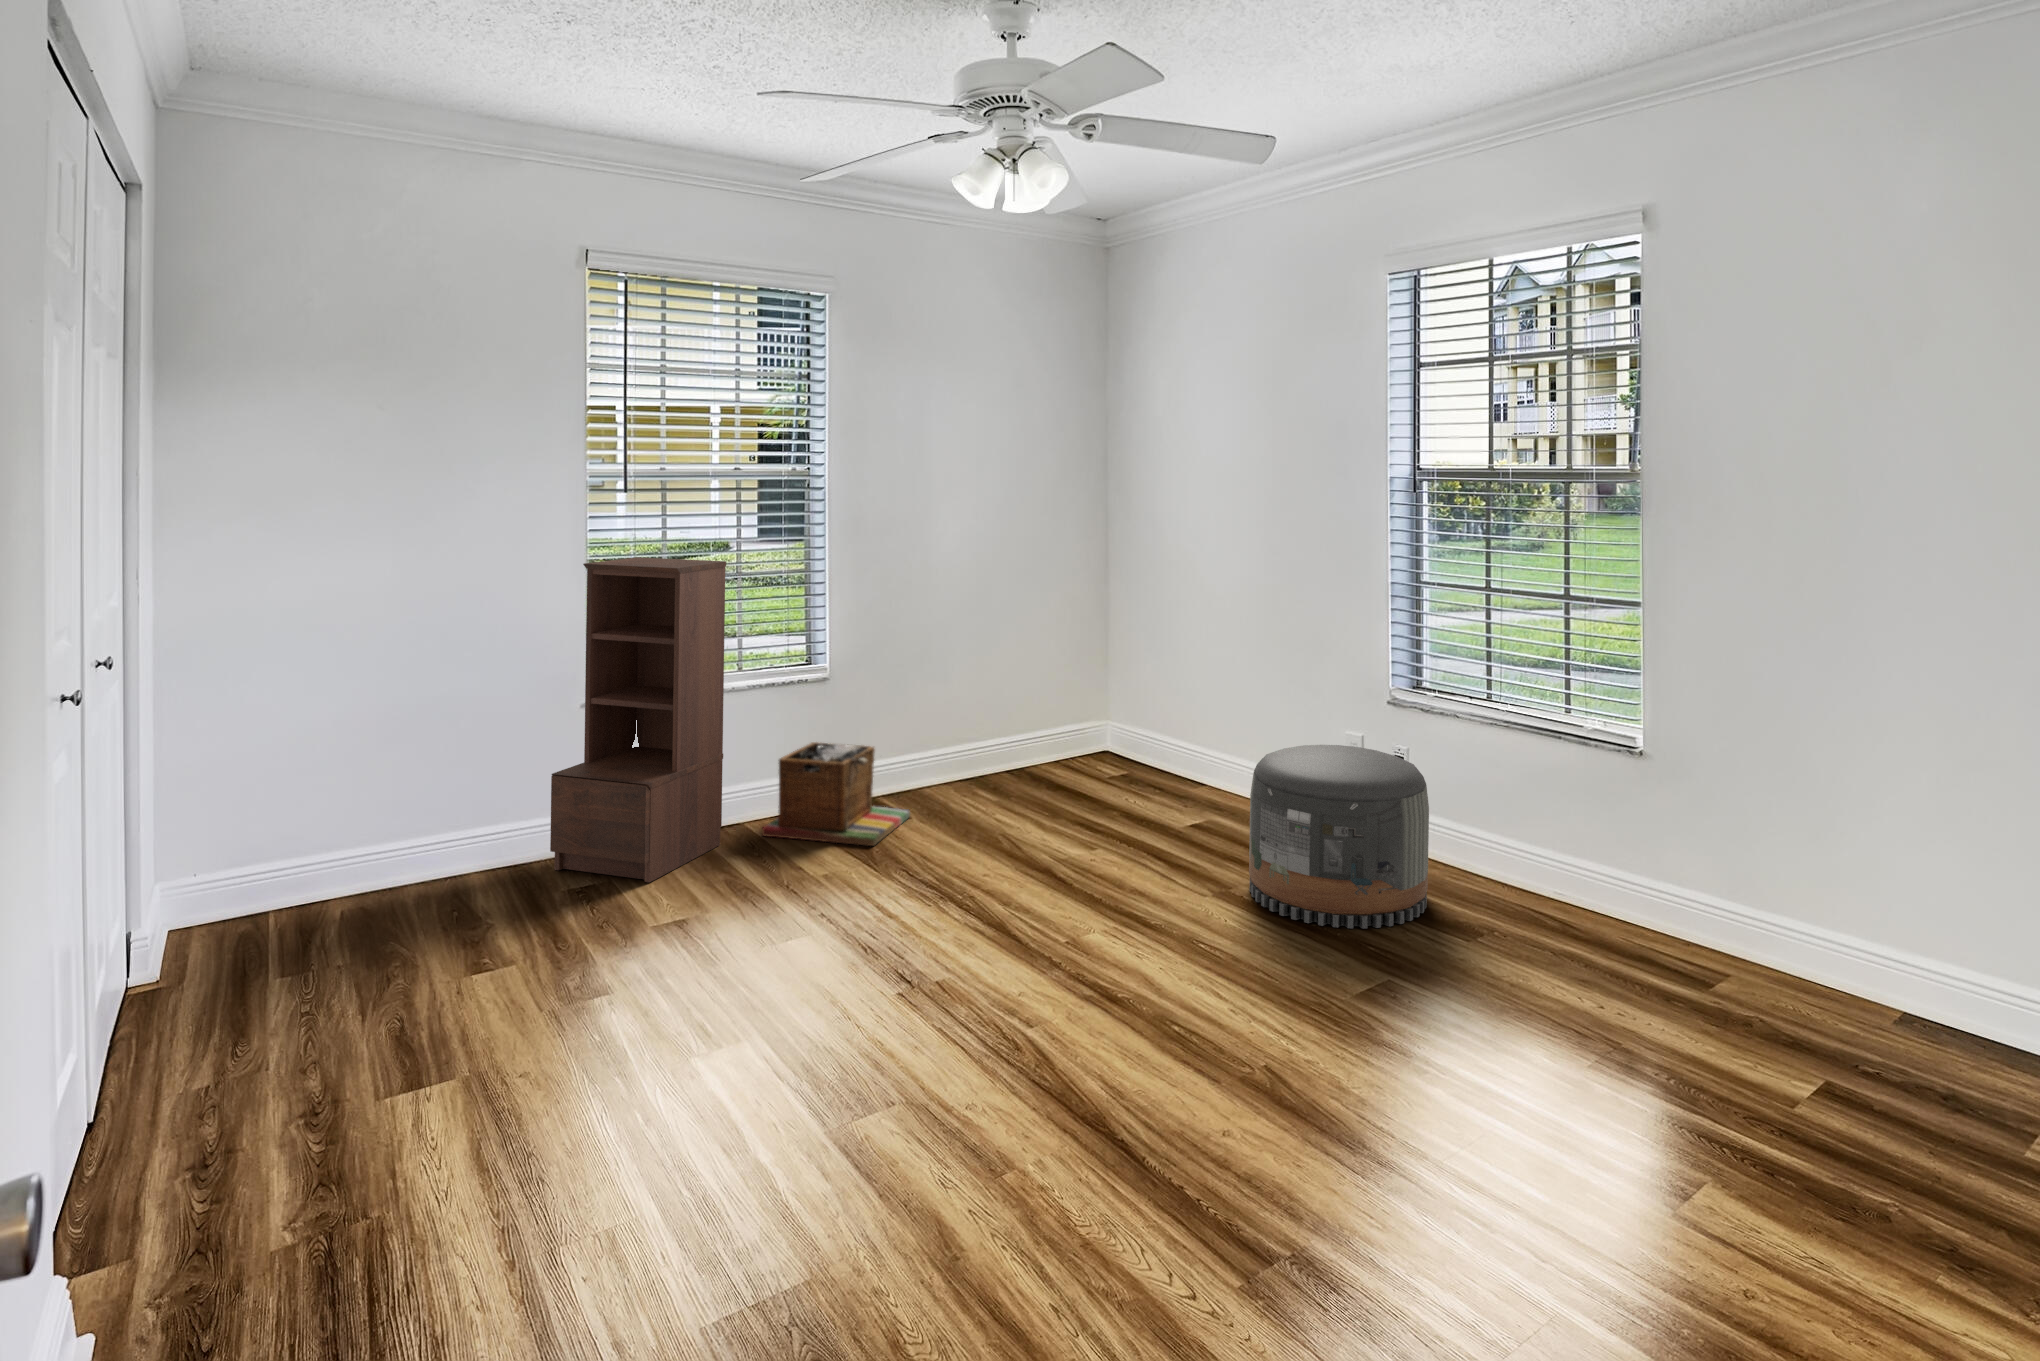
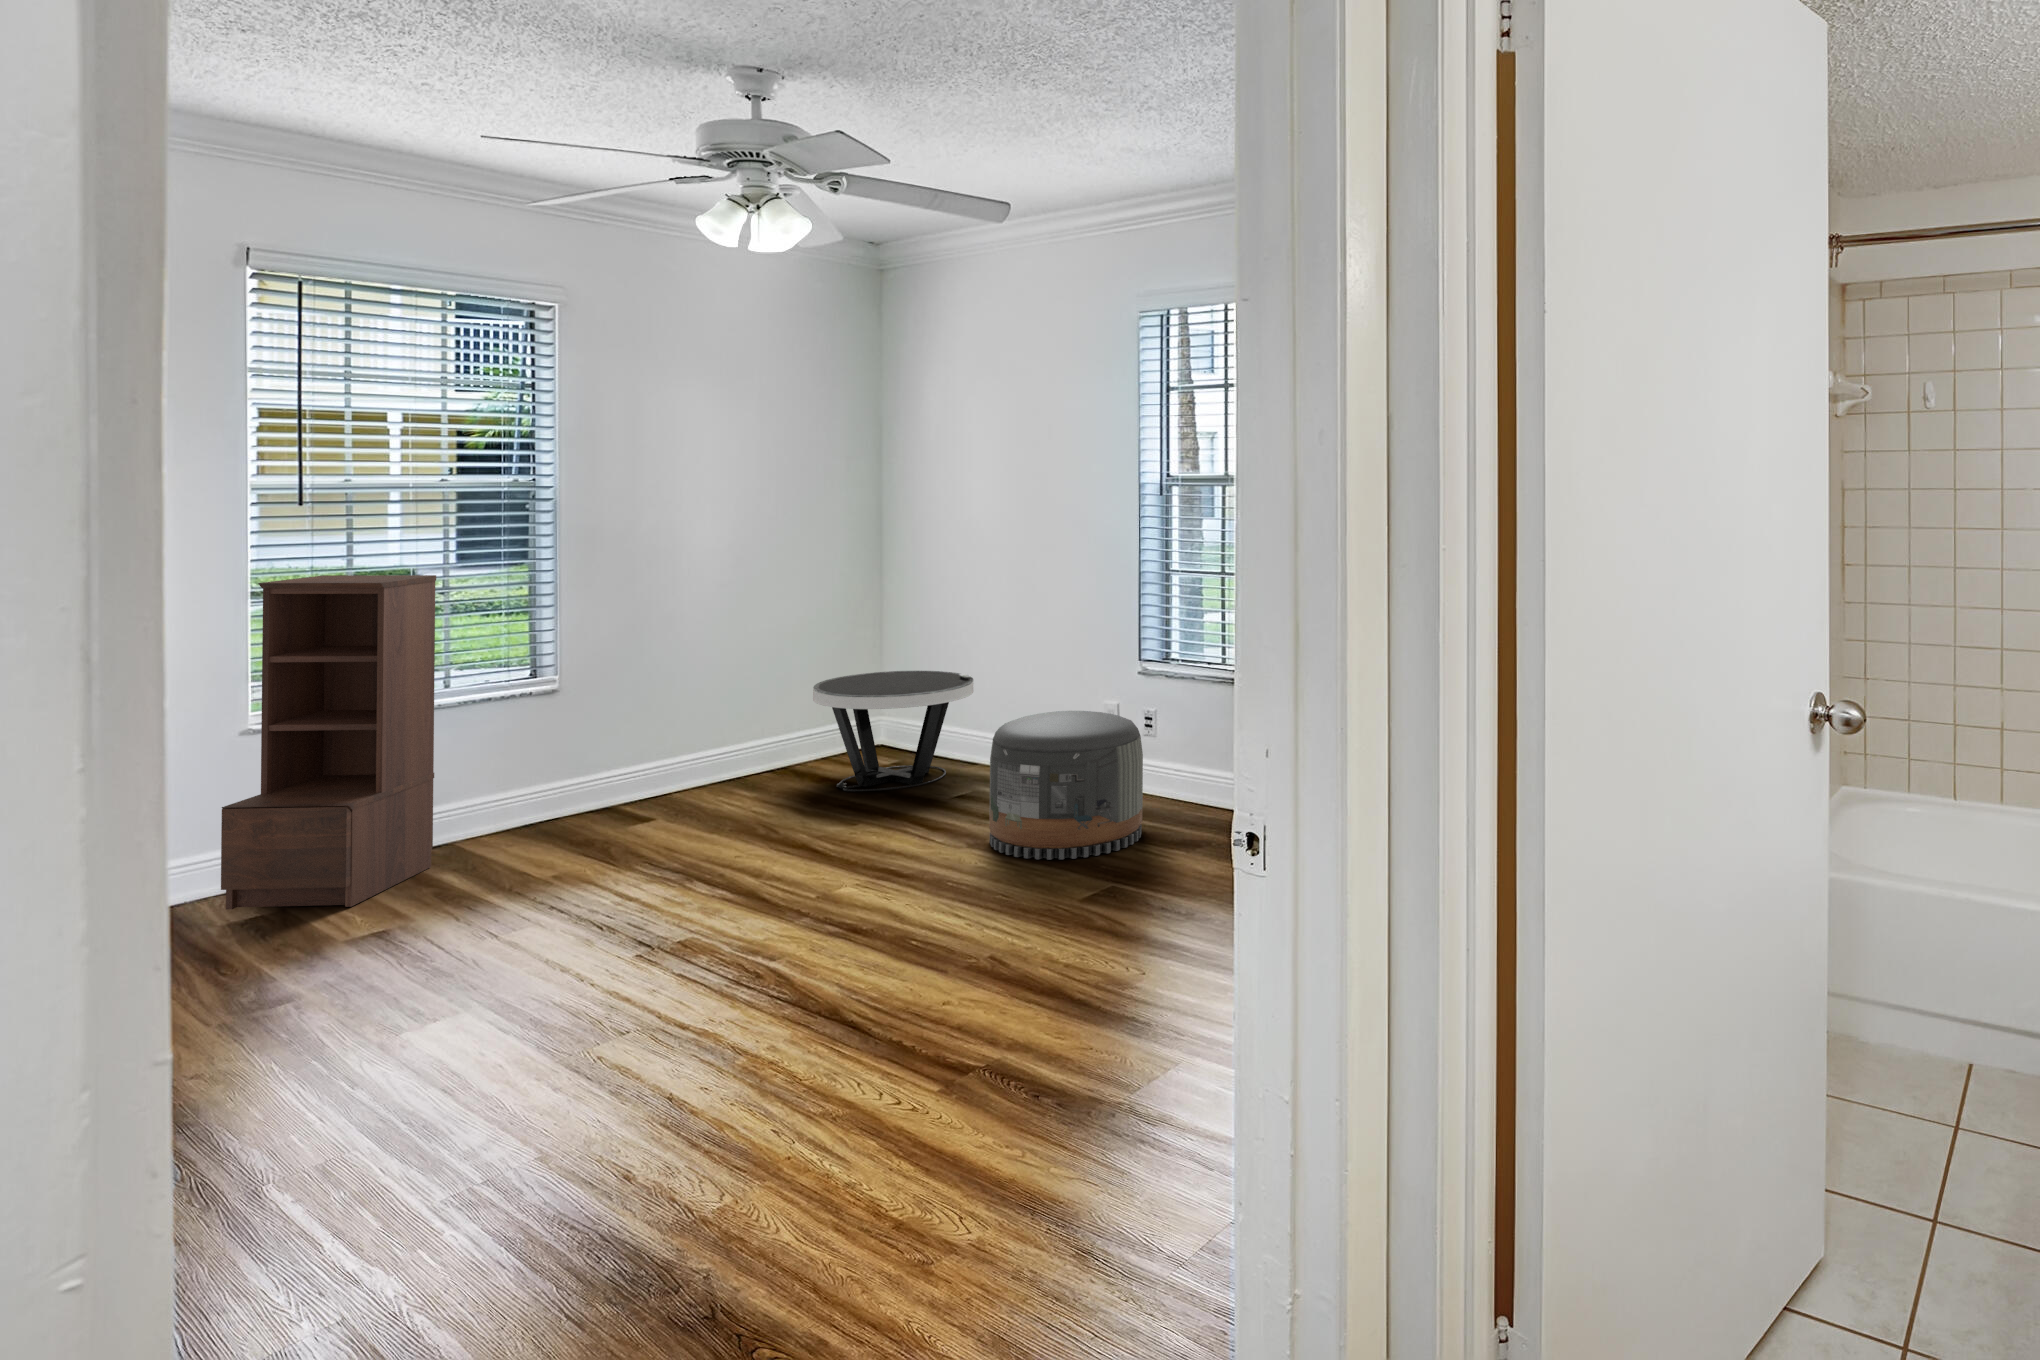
side table: none [1062,675,1224,805] -> present [813,671,973,791]
laundry basket: present [762,742,910,846] -> none [481,755,650,854]

